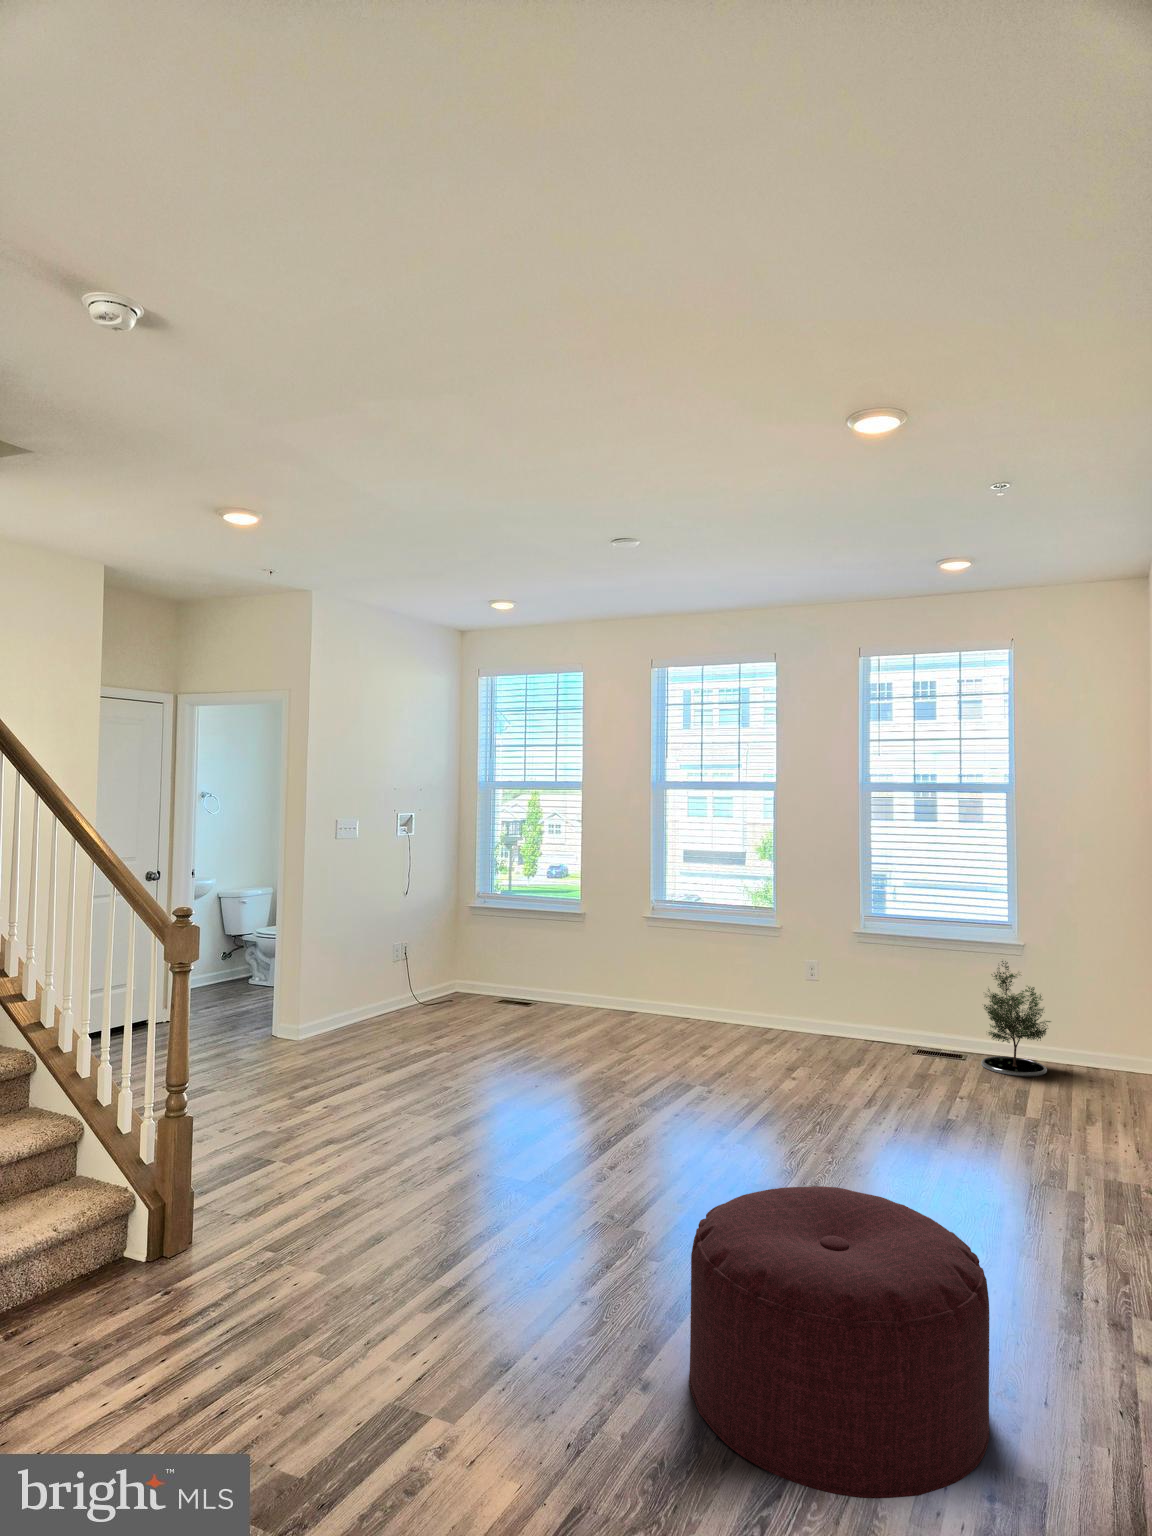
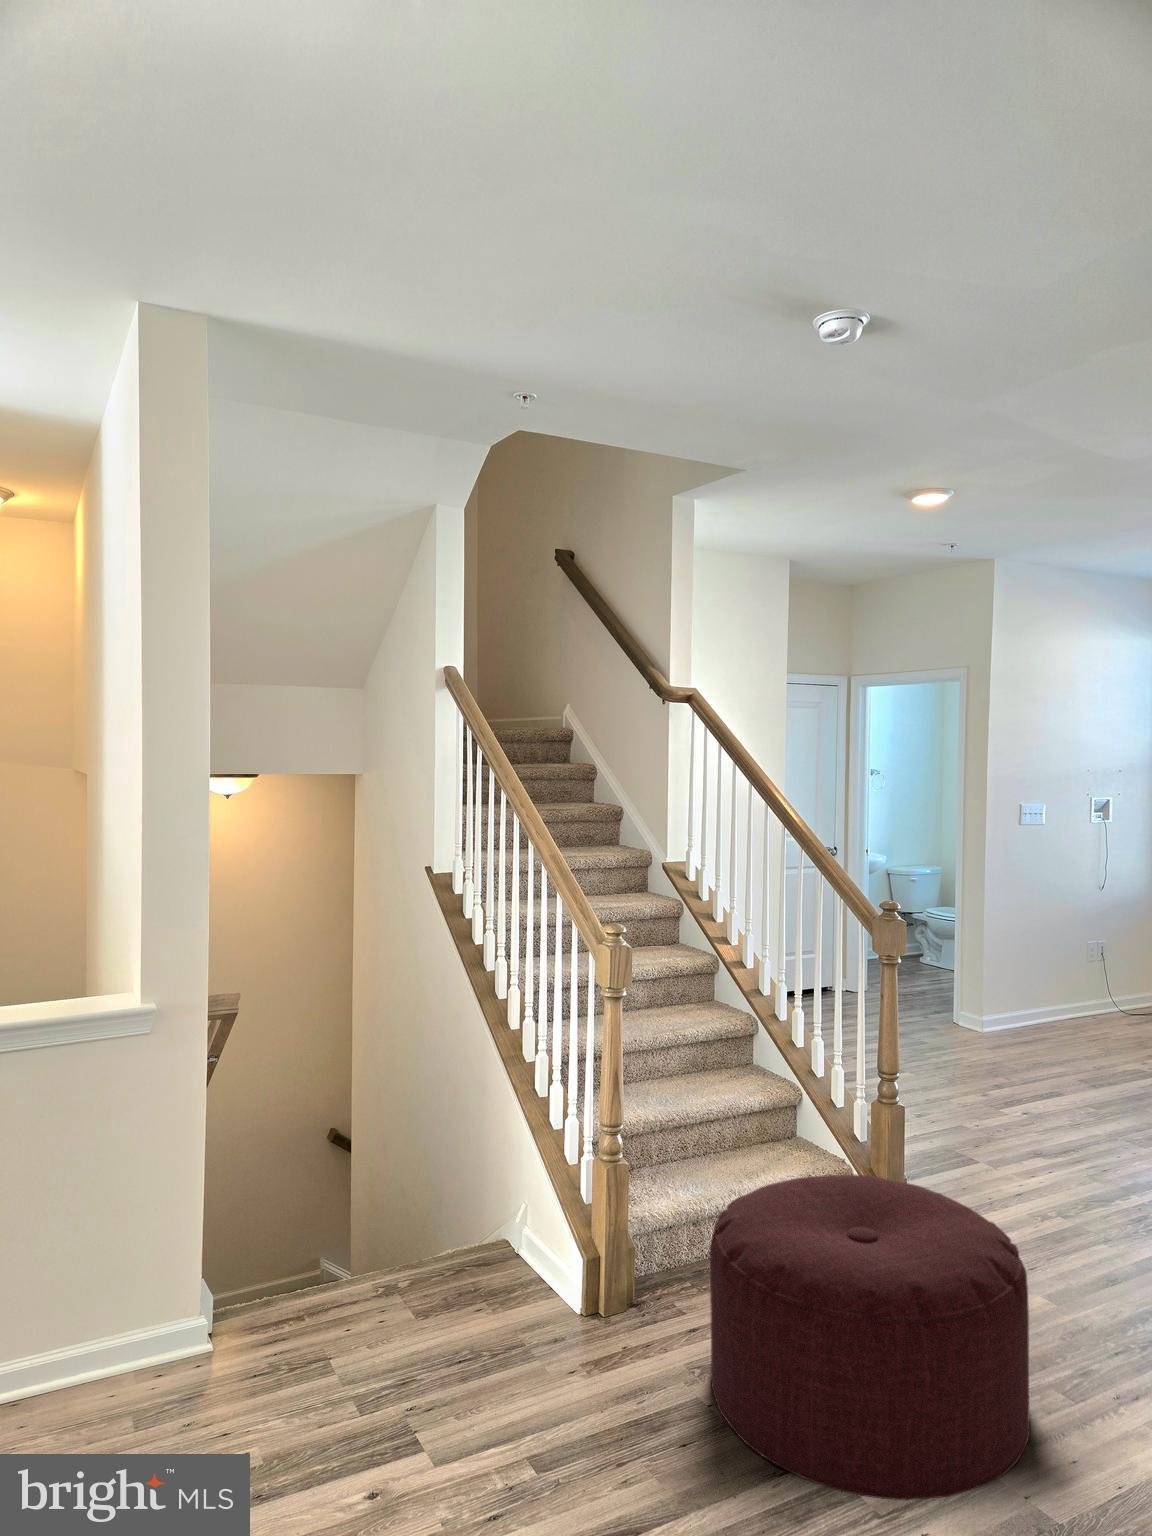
potted tree: present [981,961,1051,1077] -> none [1049,922,1131,1049]

